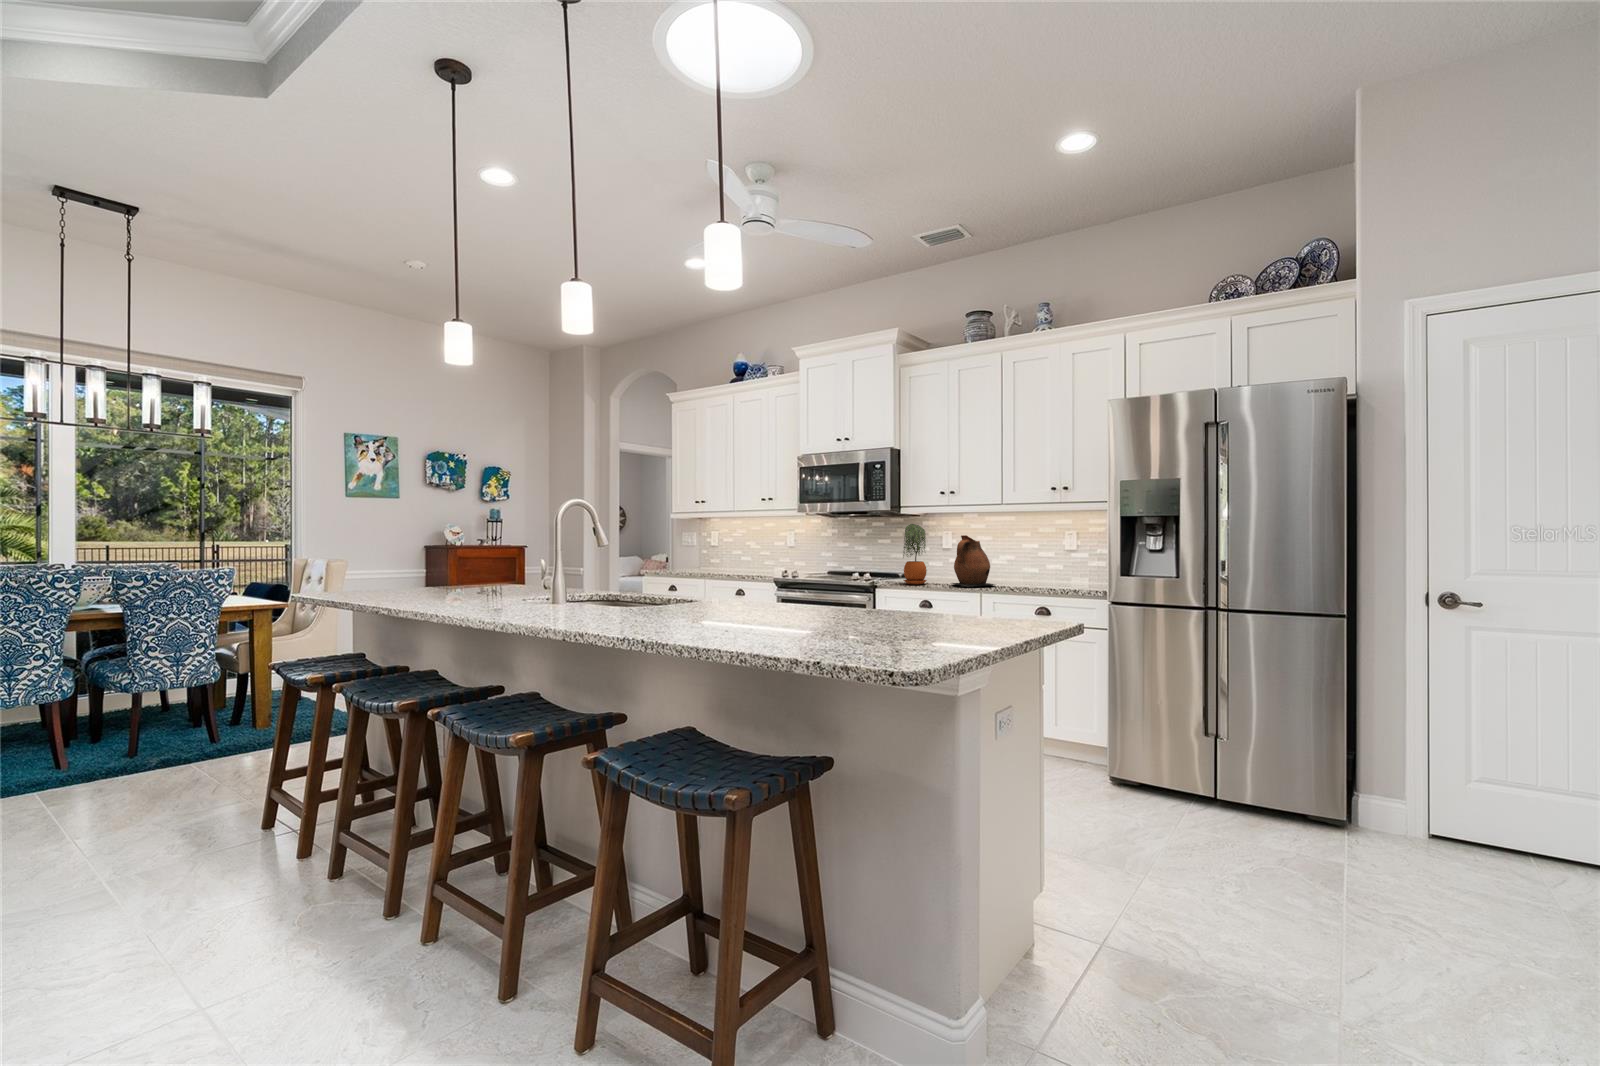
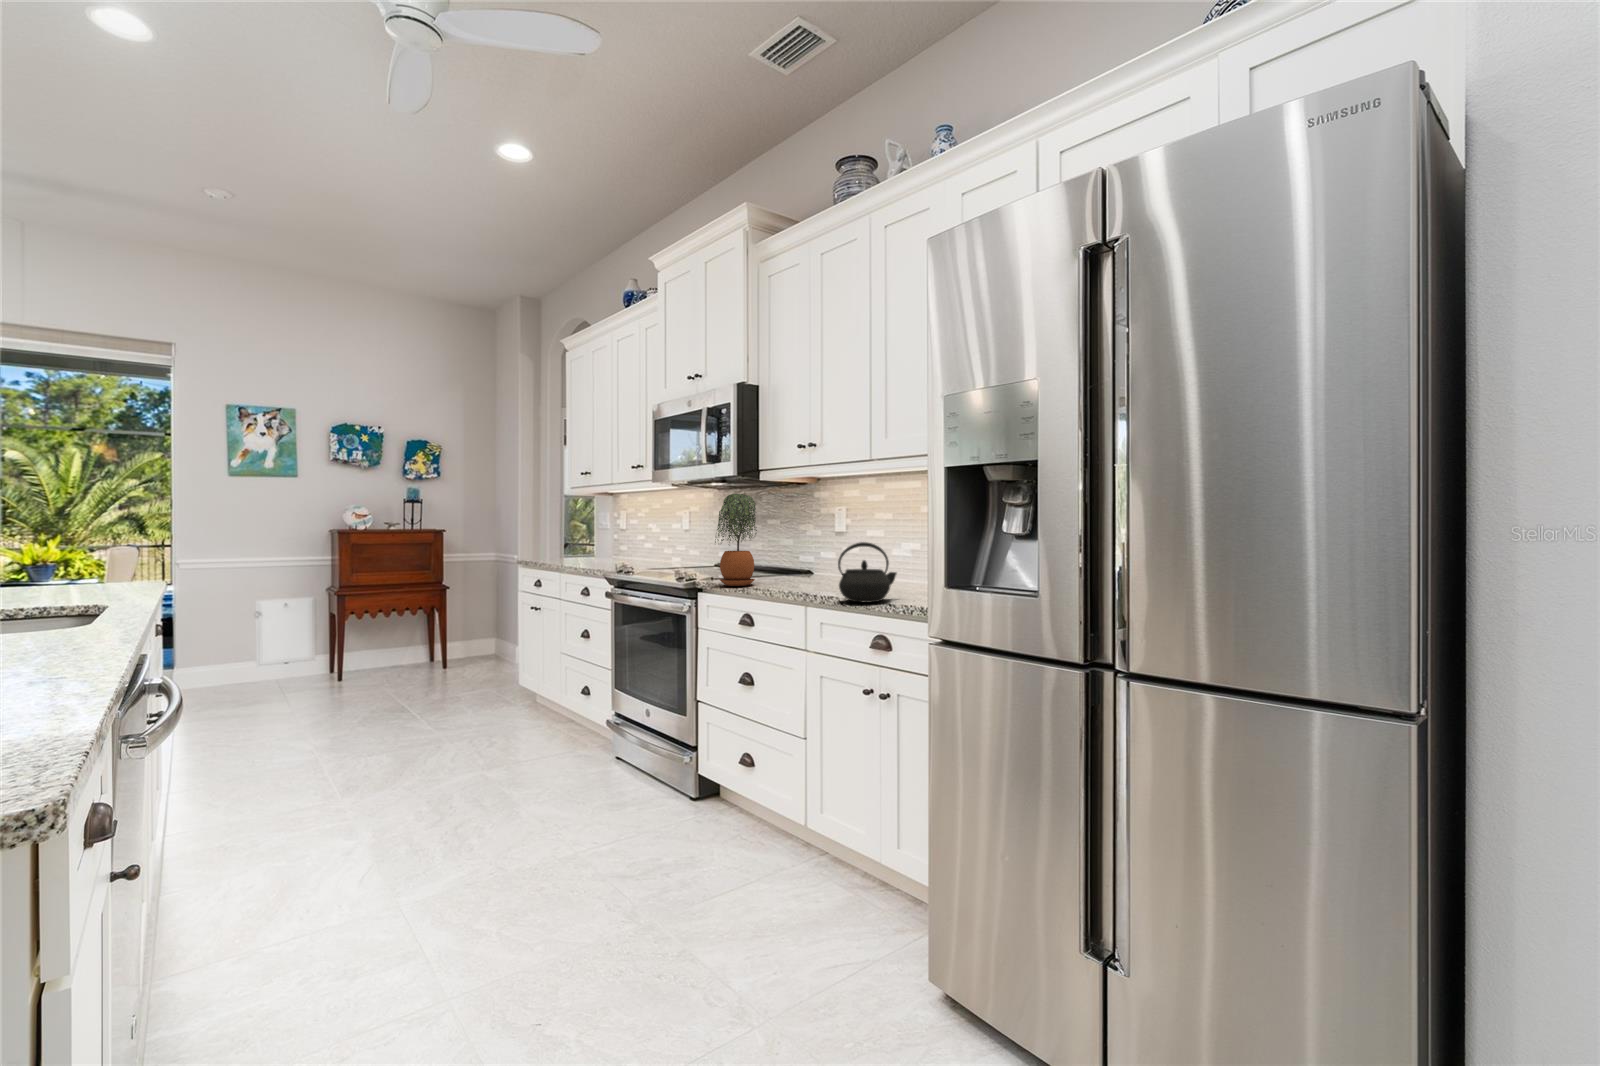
ceramic pitcher: present [952,535,995,586] -> none [770,510,838,592]
kettle: none [1019,556,1051,591] -> present [838,542,897,602]

